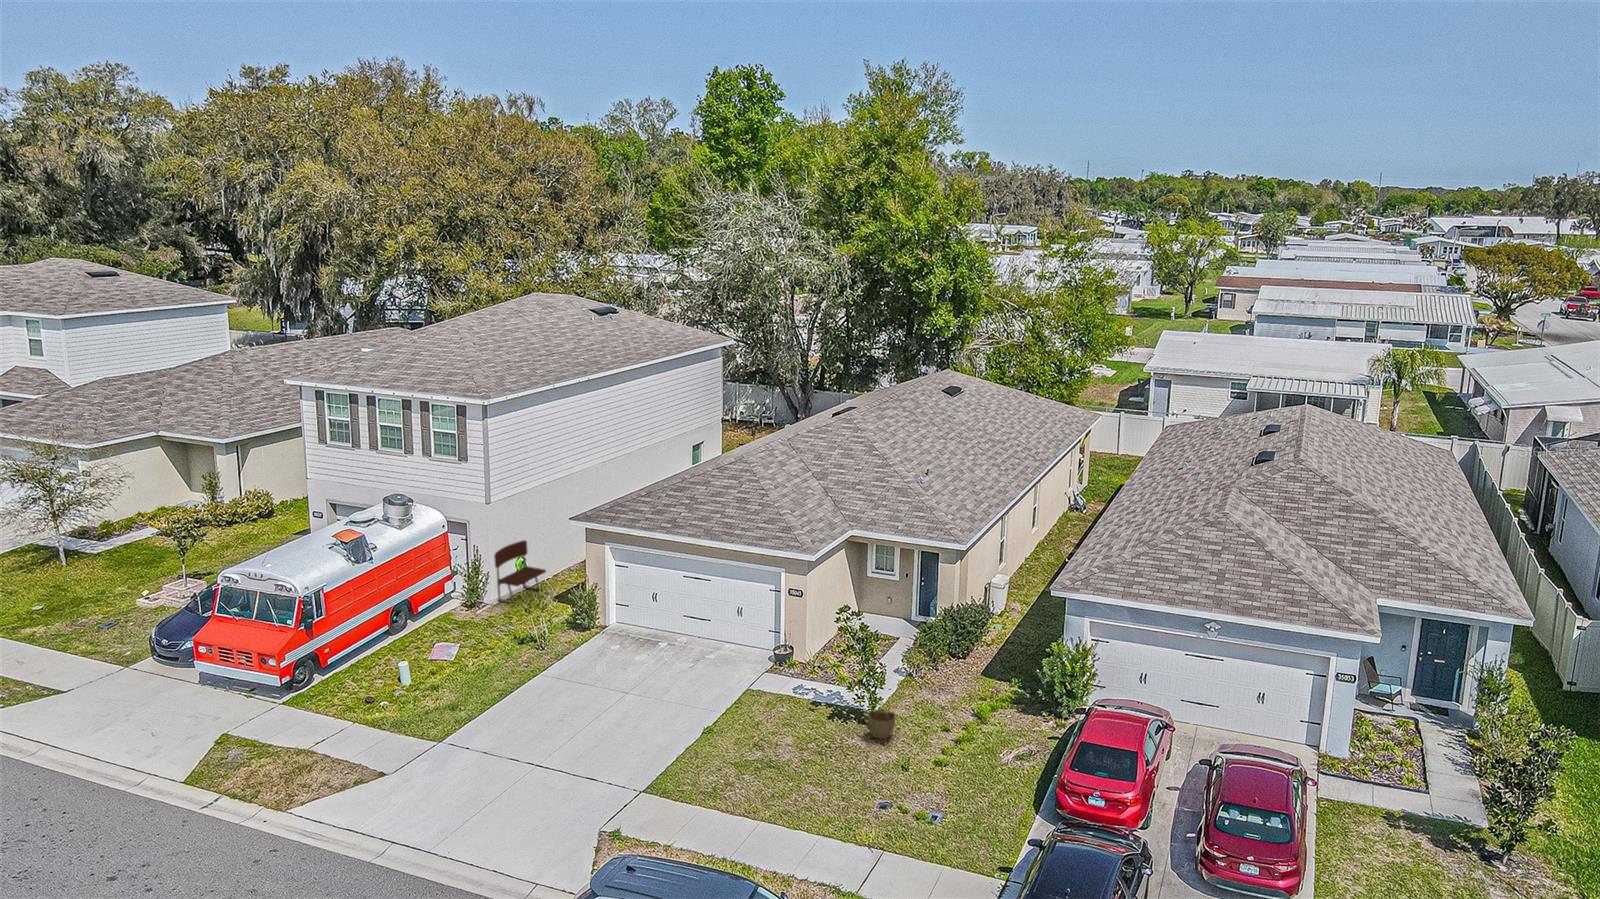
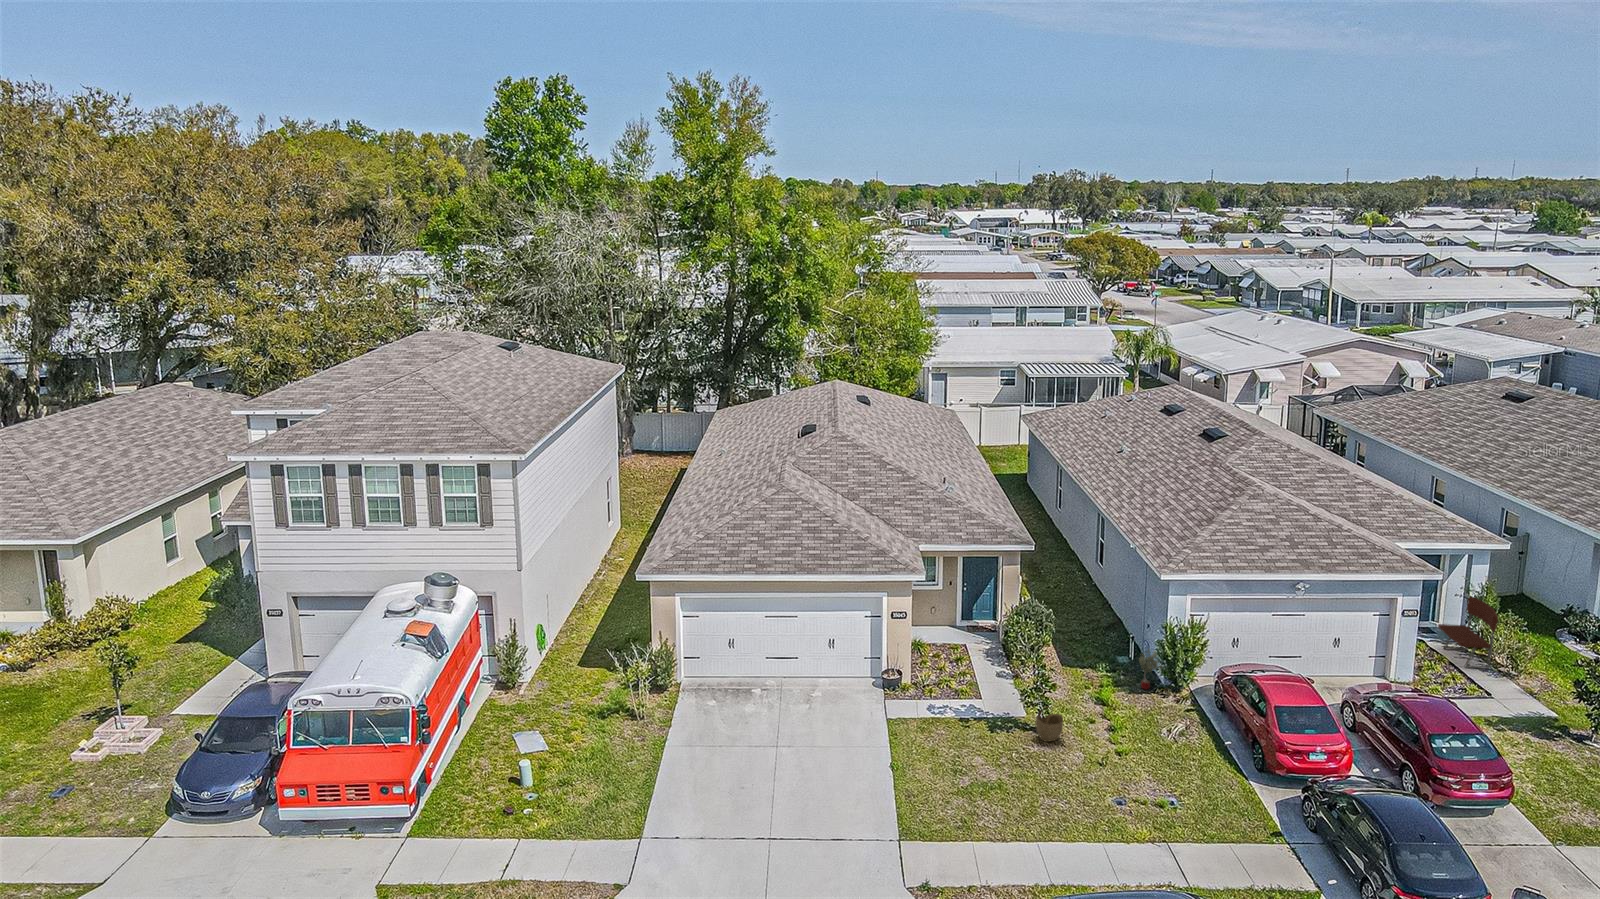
bench: present [494,540,546,604] -> present [1438,597,1498,669]
potted tree: none [1025,667,1051,711] -> present [1139,649,1162,690]

